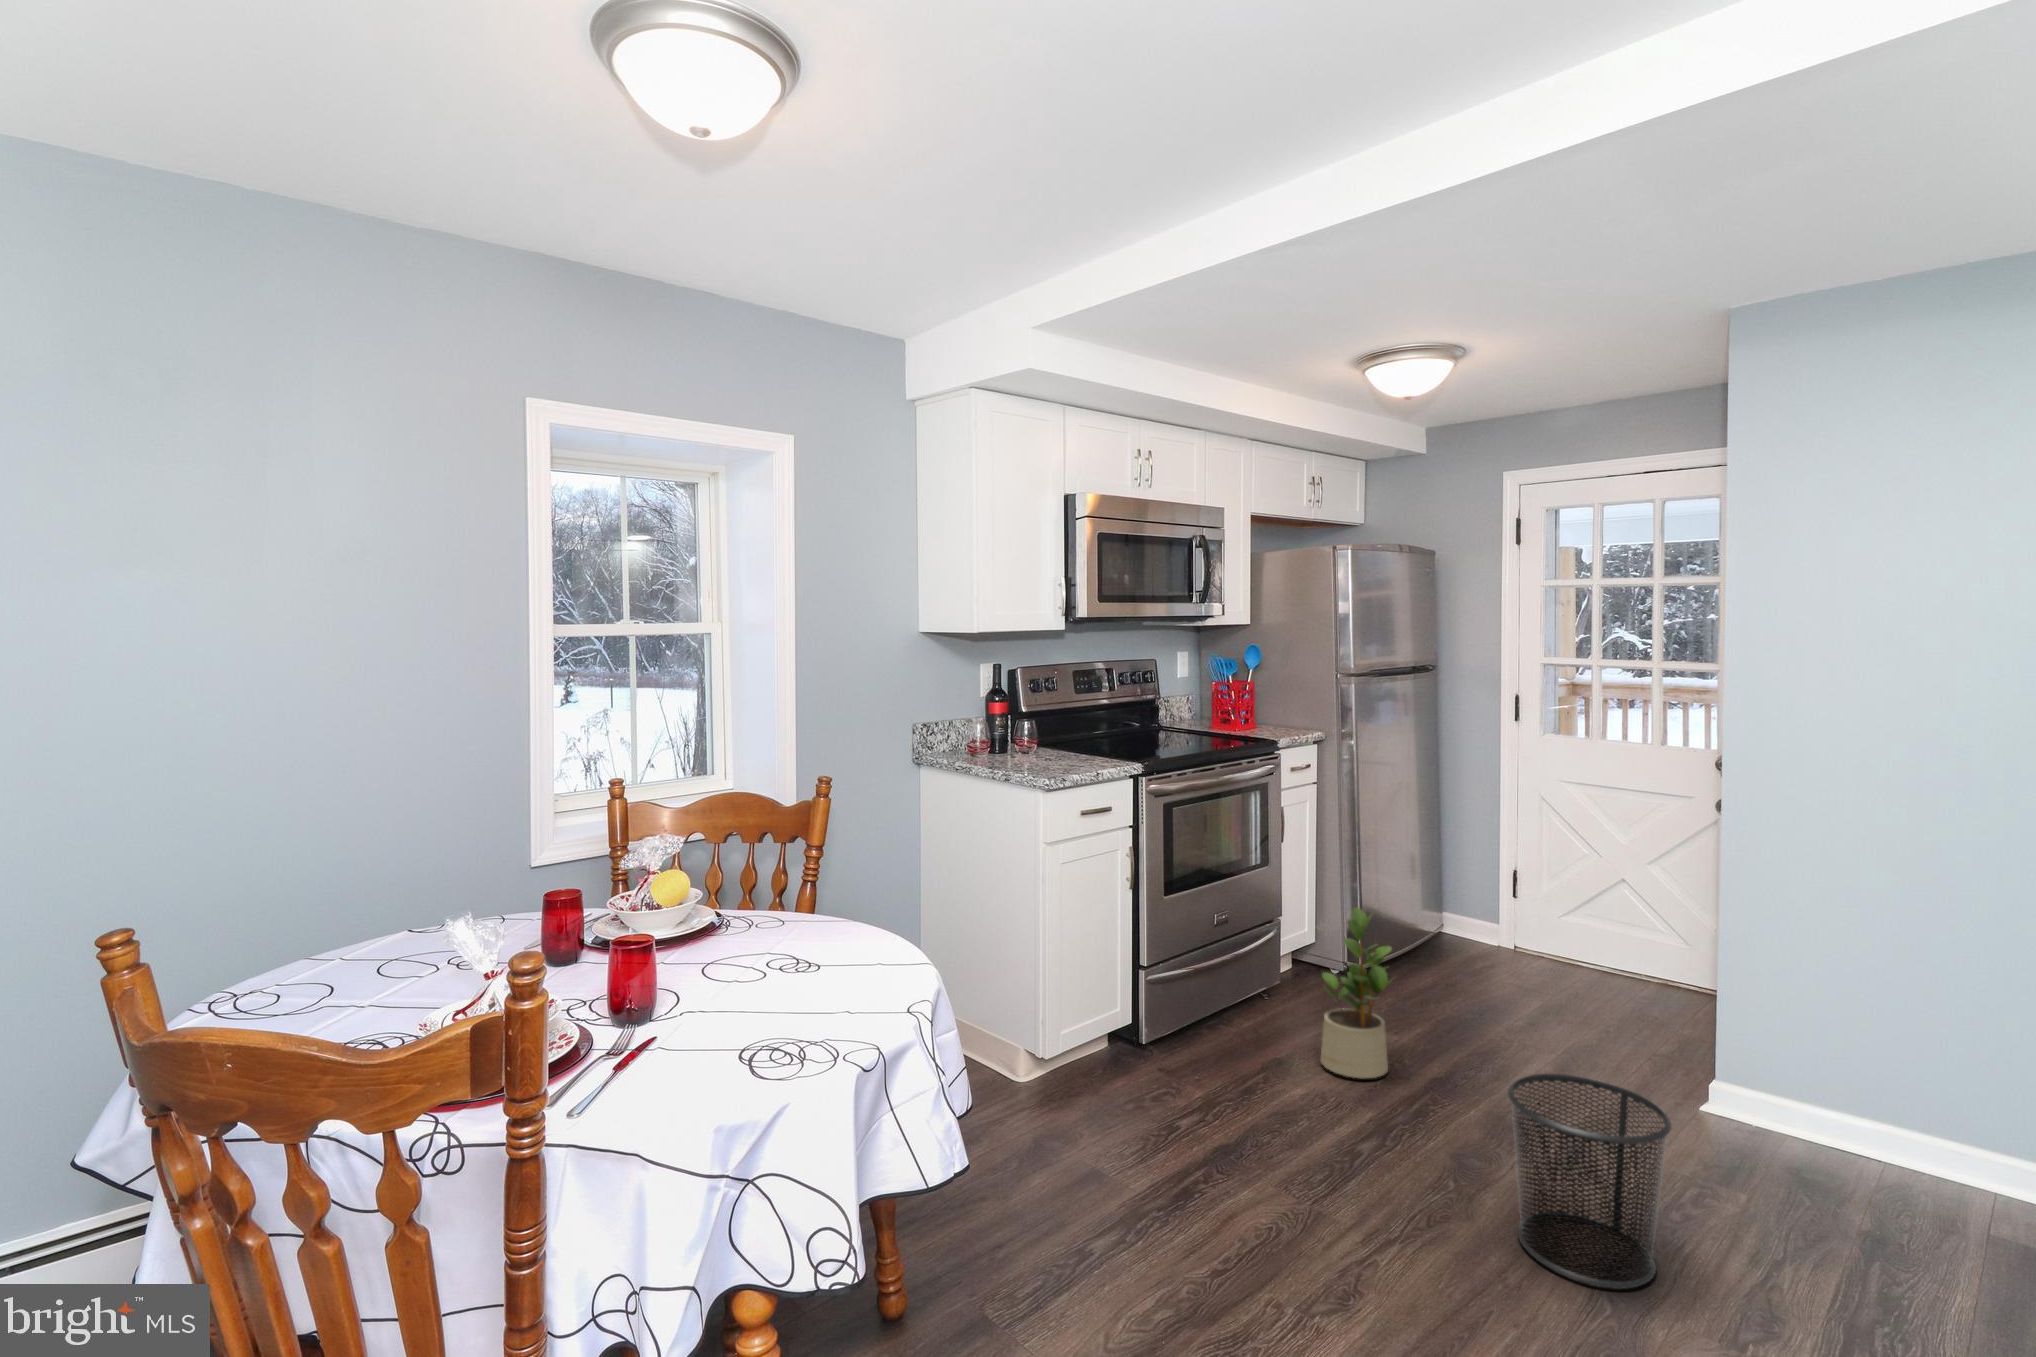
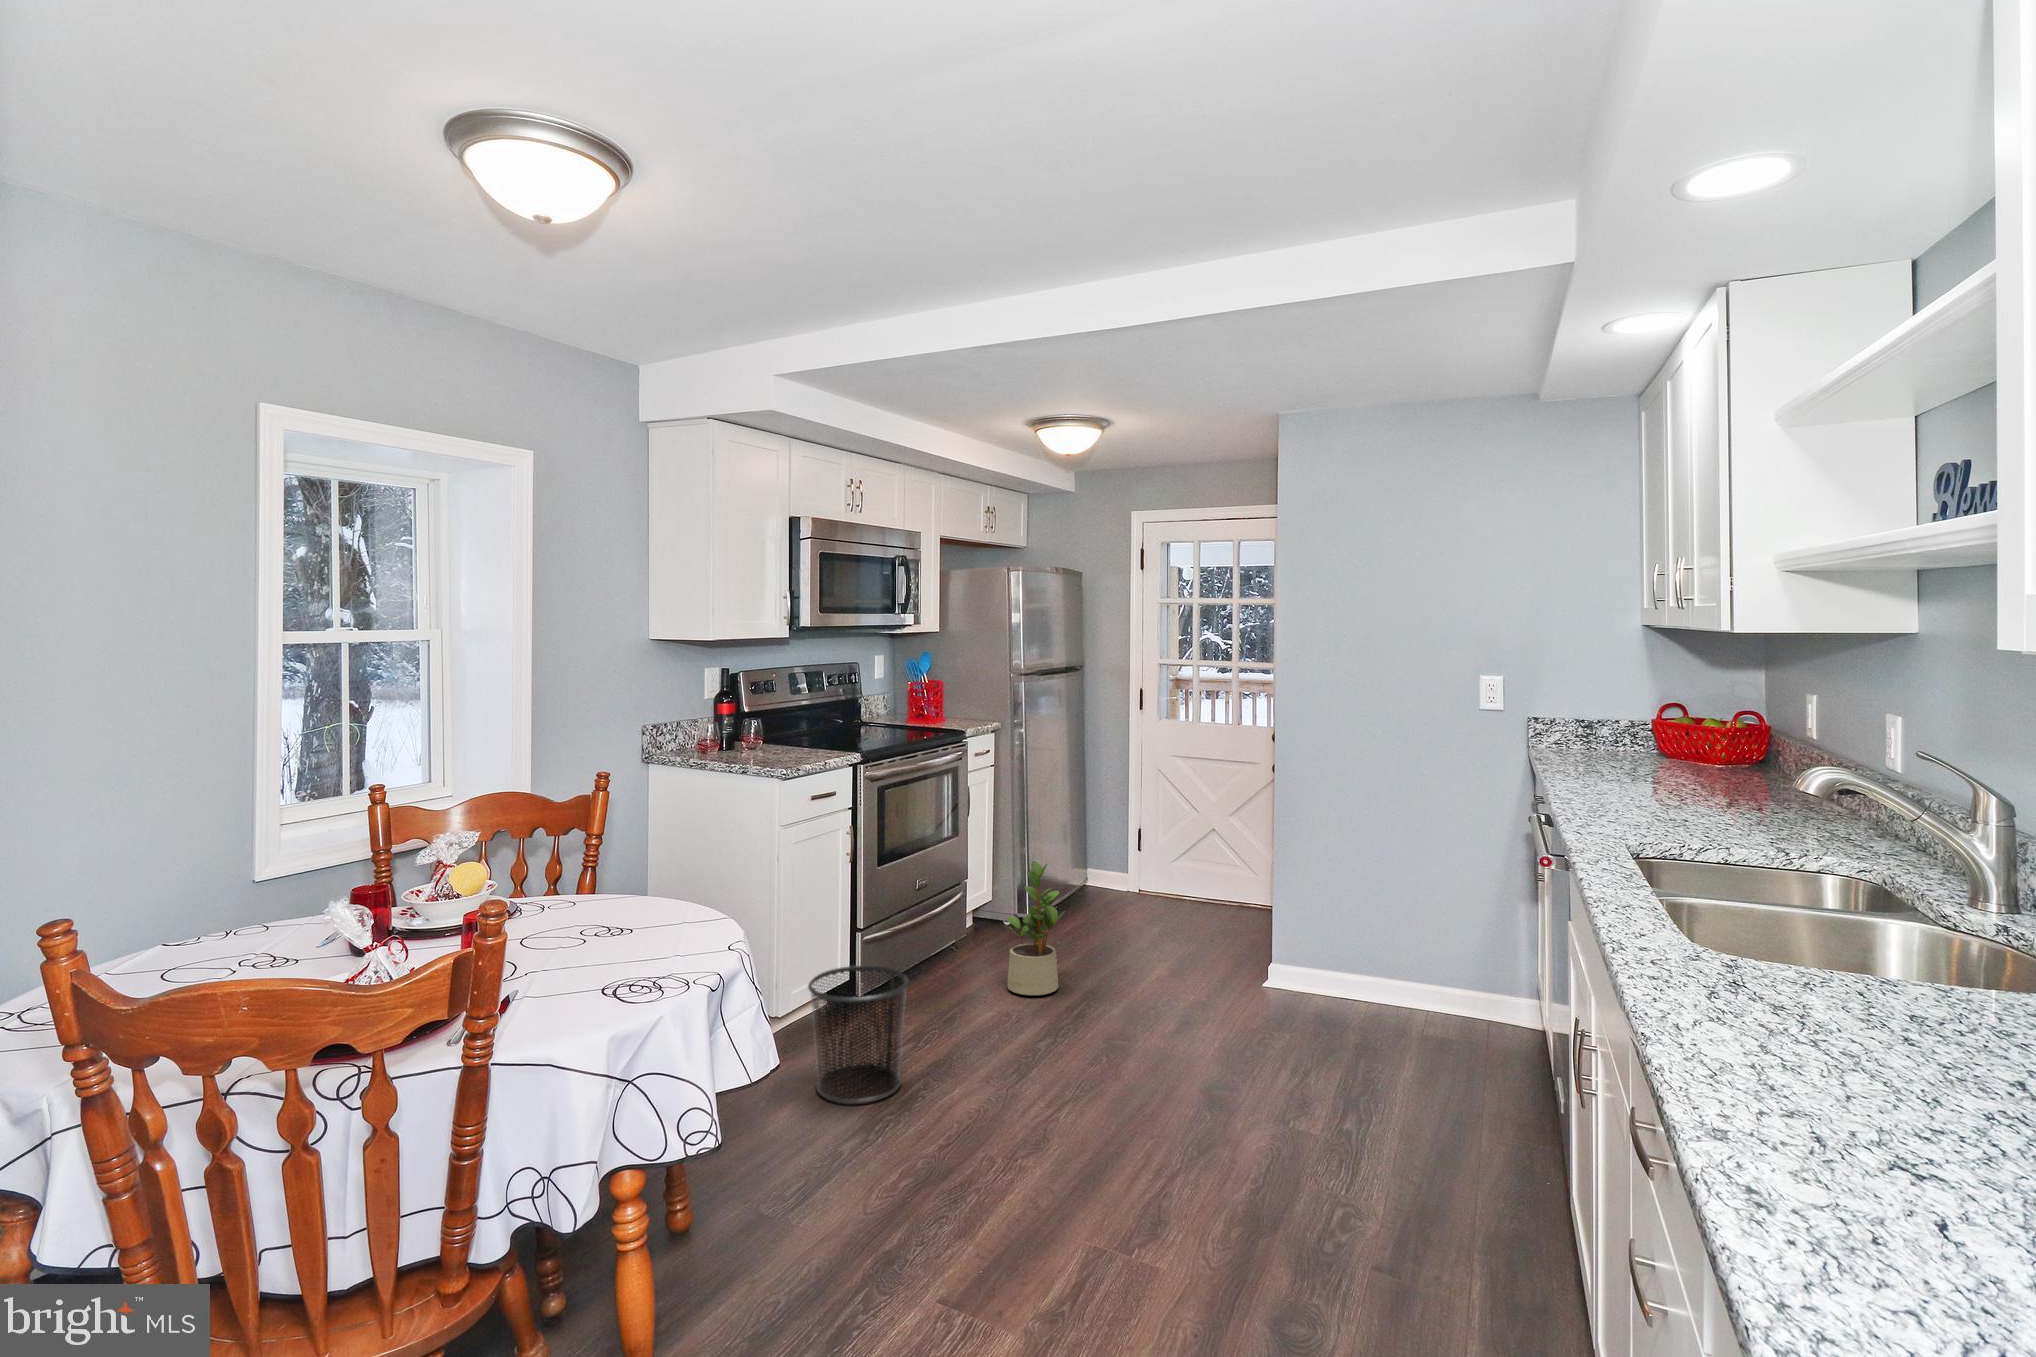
waste bin: present [1508,1074,1671,1289] -> present [808,965,908,1104]

